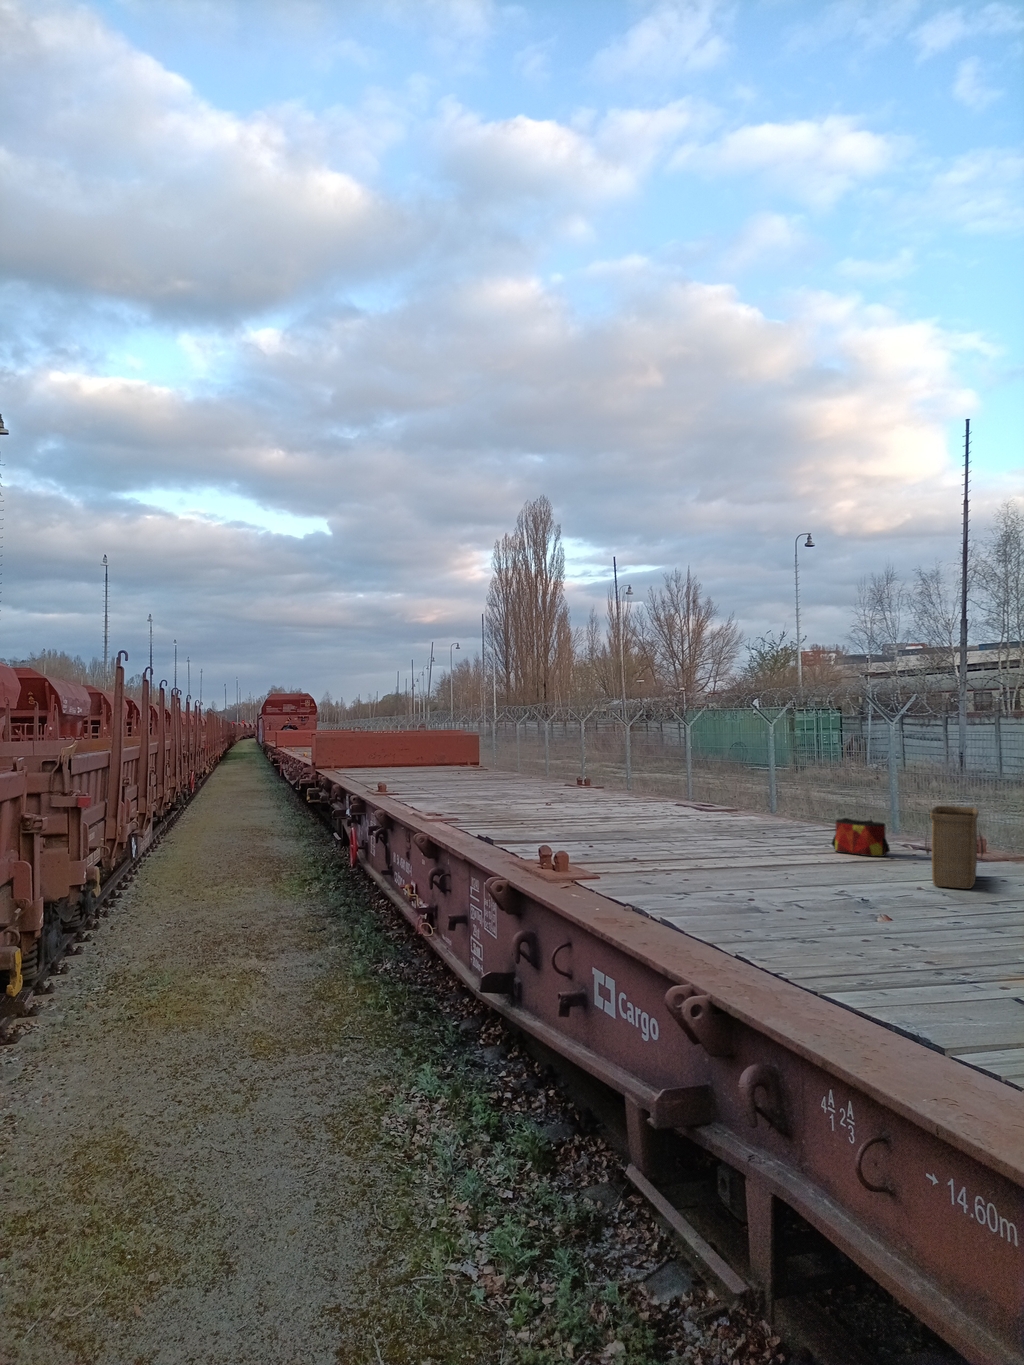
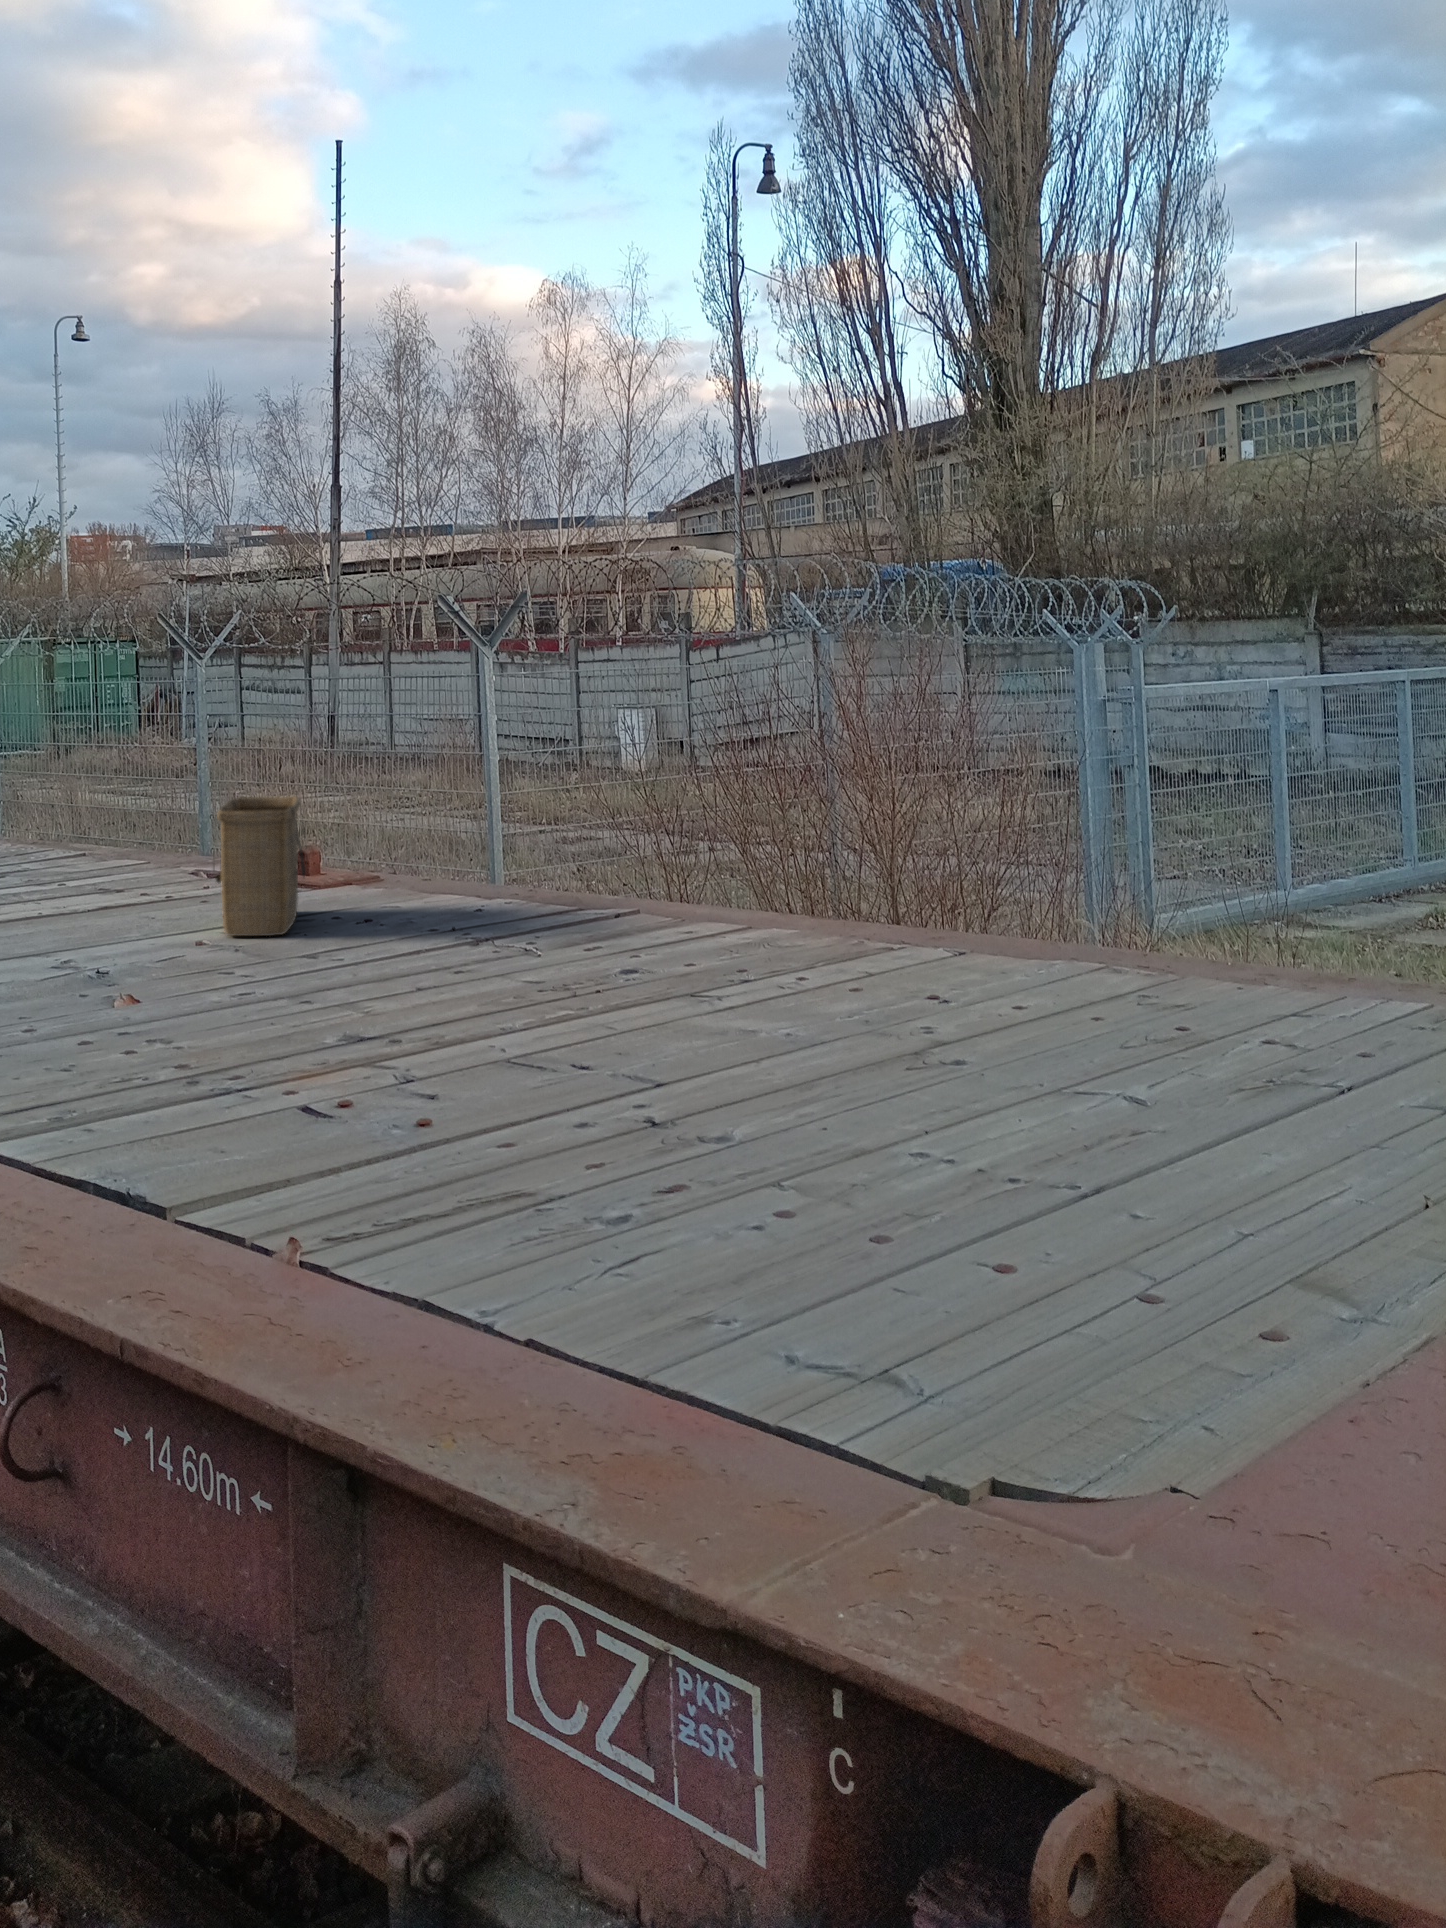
bag: present [832,818,890,857] -> none [67,831,167,896]

